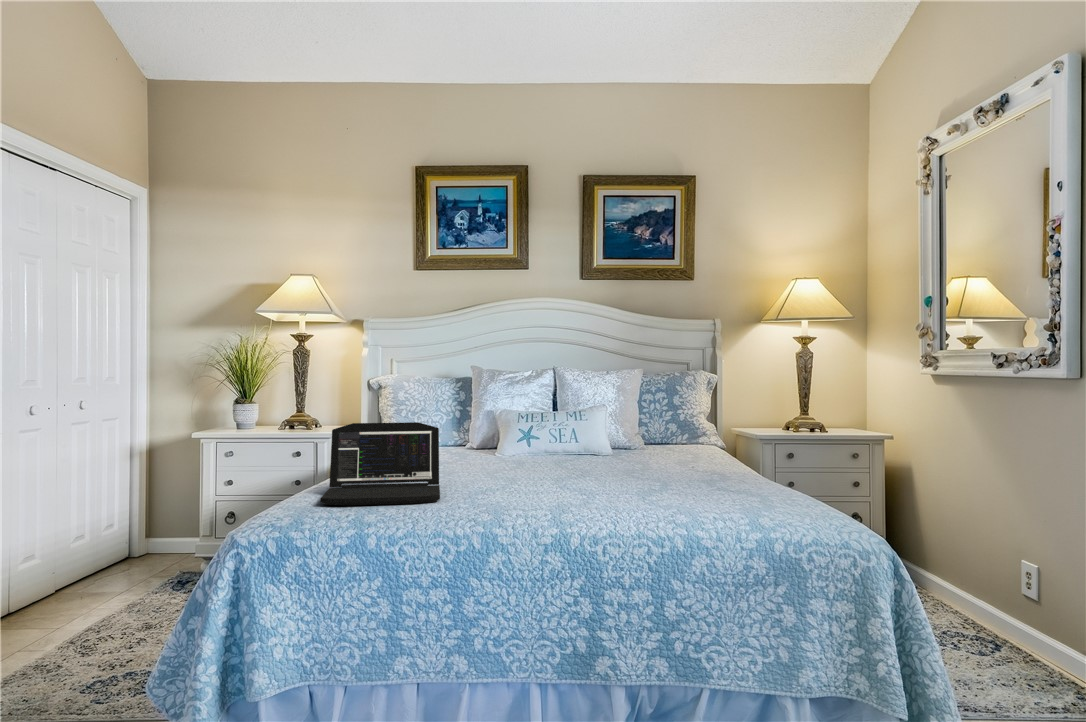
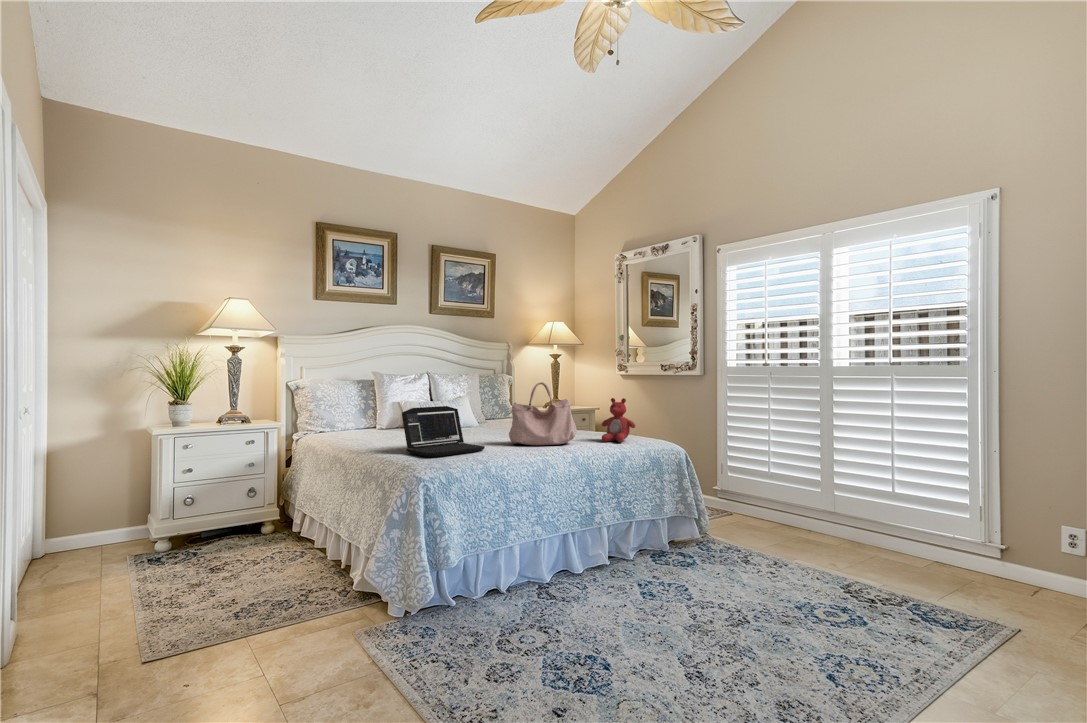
handbag: none [513,385,626,504] -> present [509,382,577,445]
stuffed bear: none [680,419,753,513] -> present [602,398,635,442]

